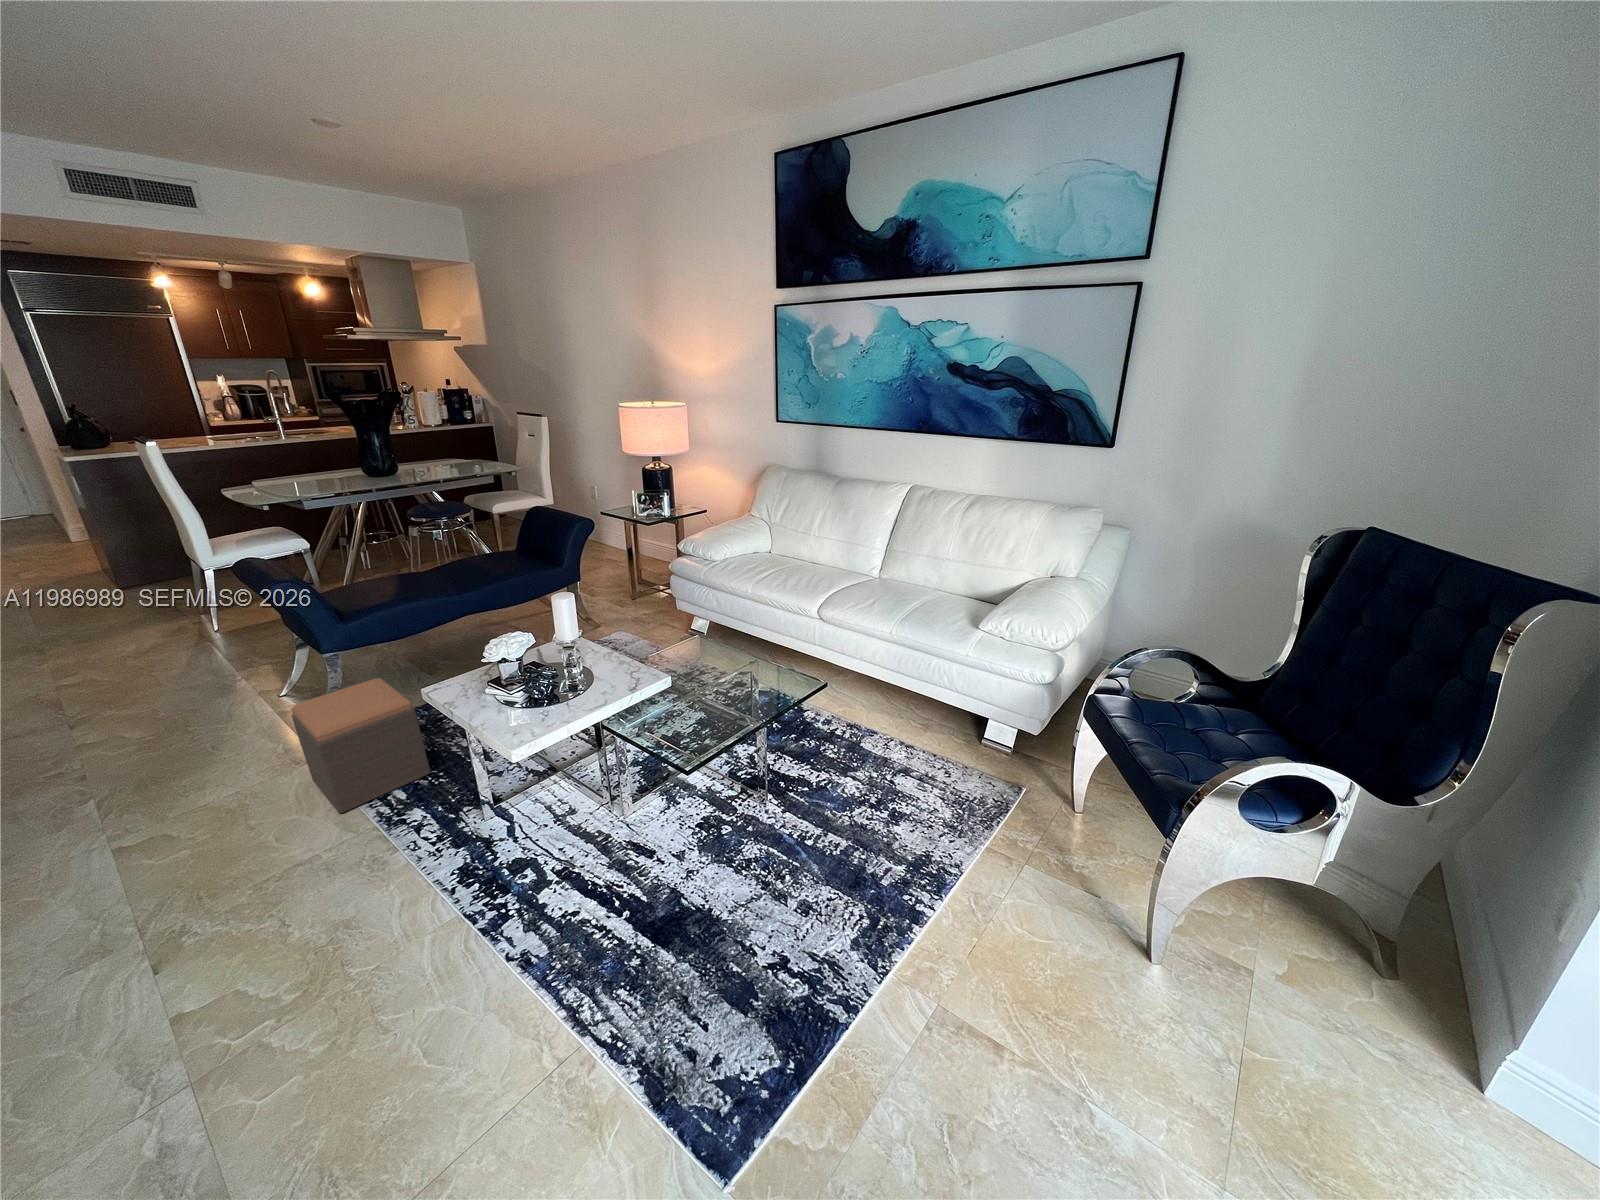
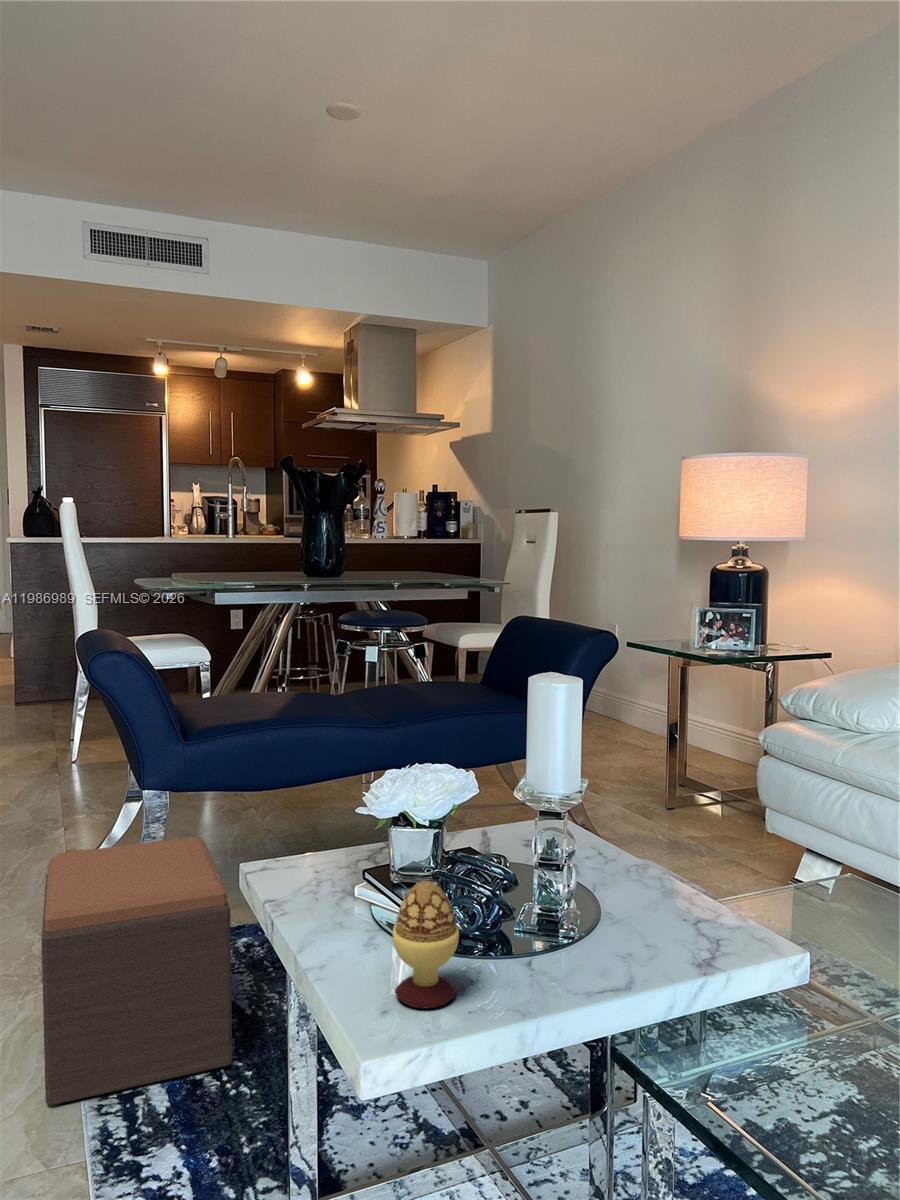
decorative egg: none [512,687,541,730] -> present [393,881,459,1008]

